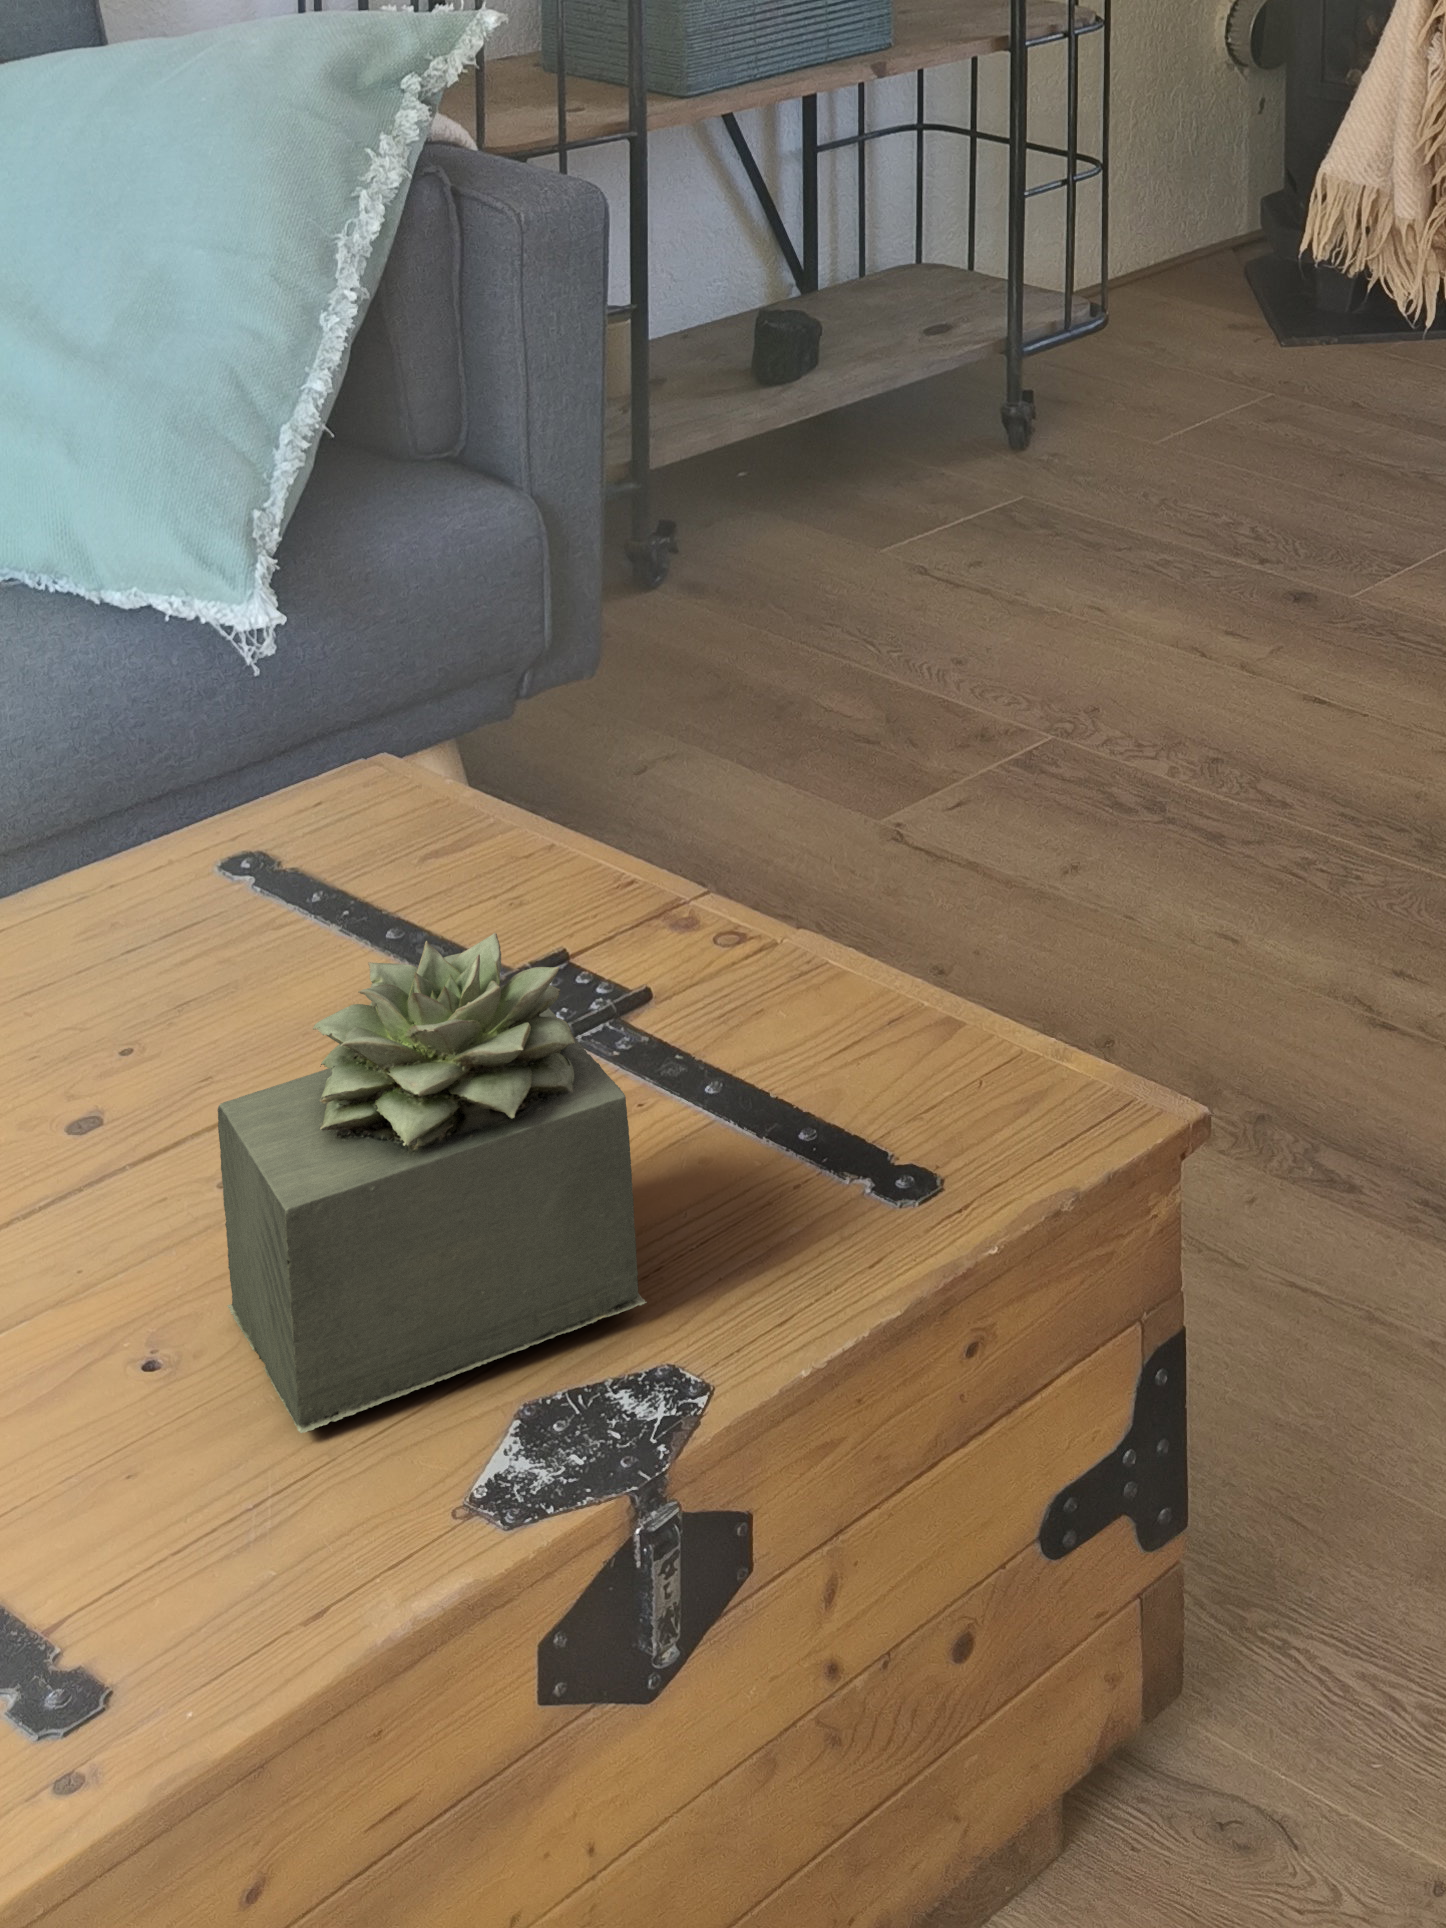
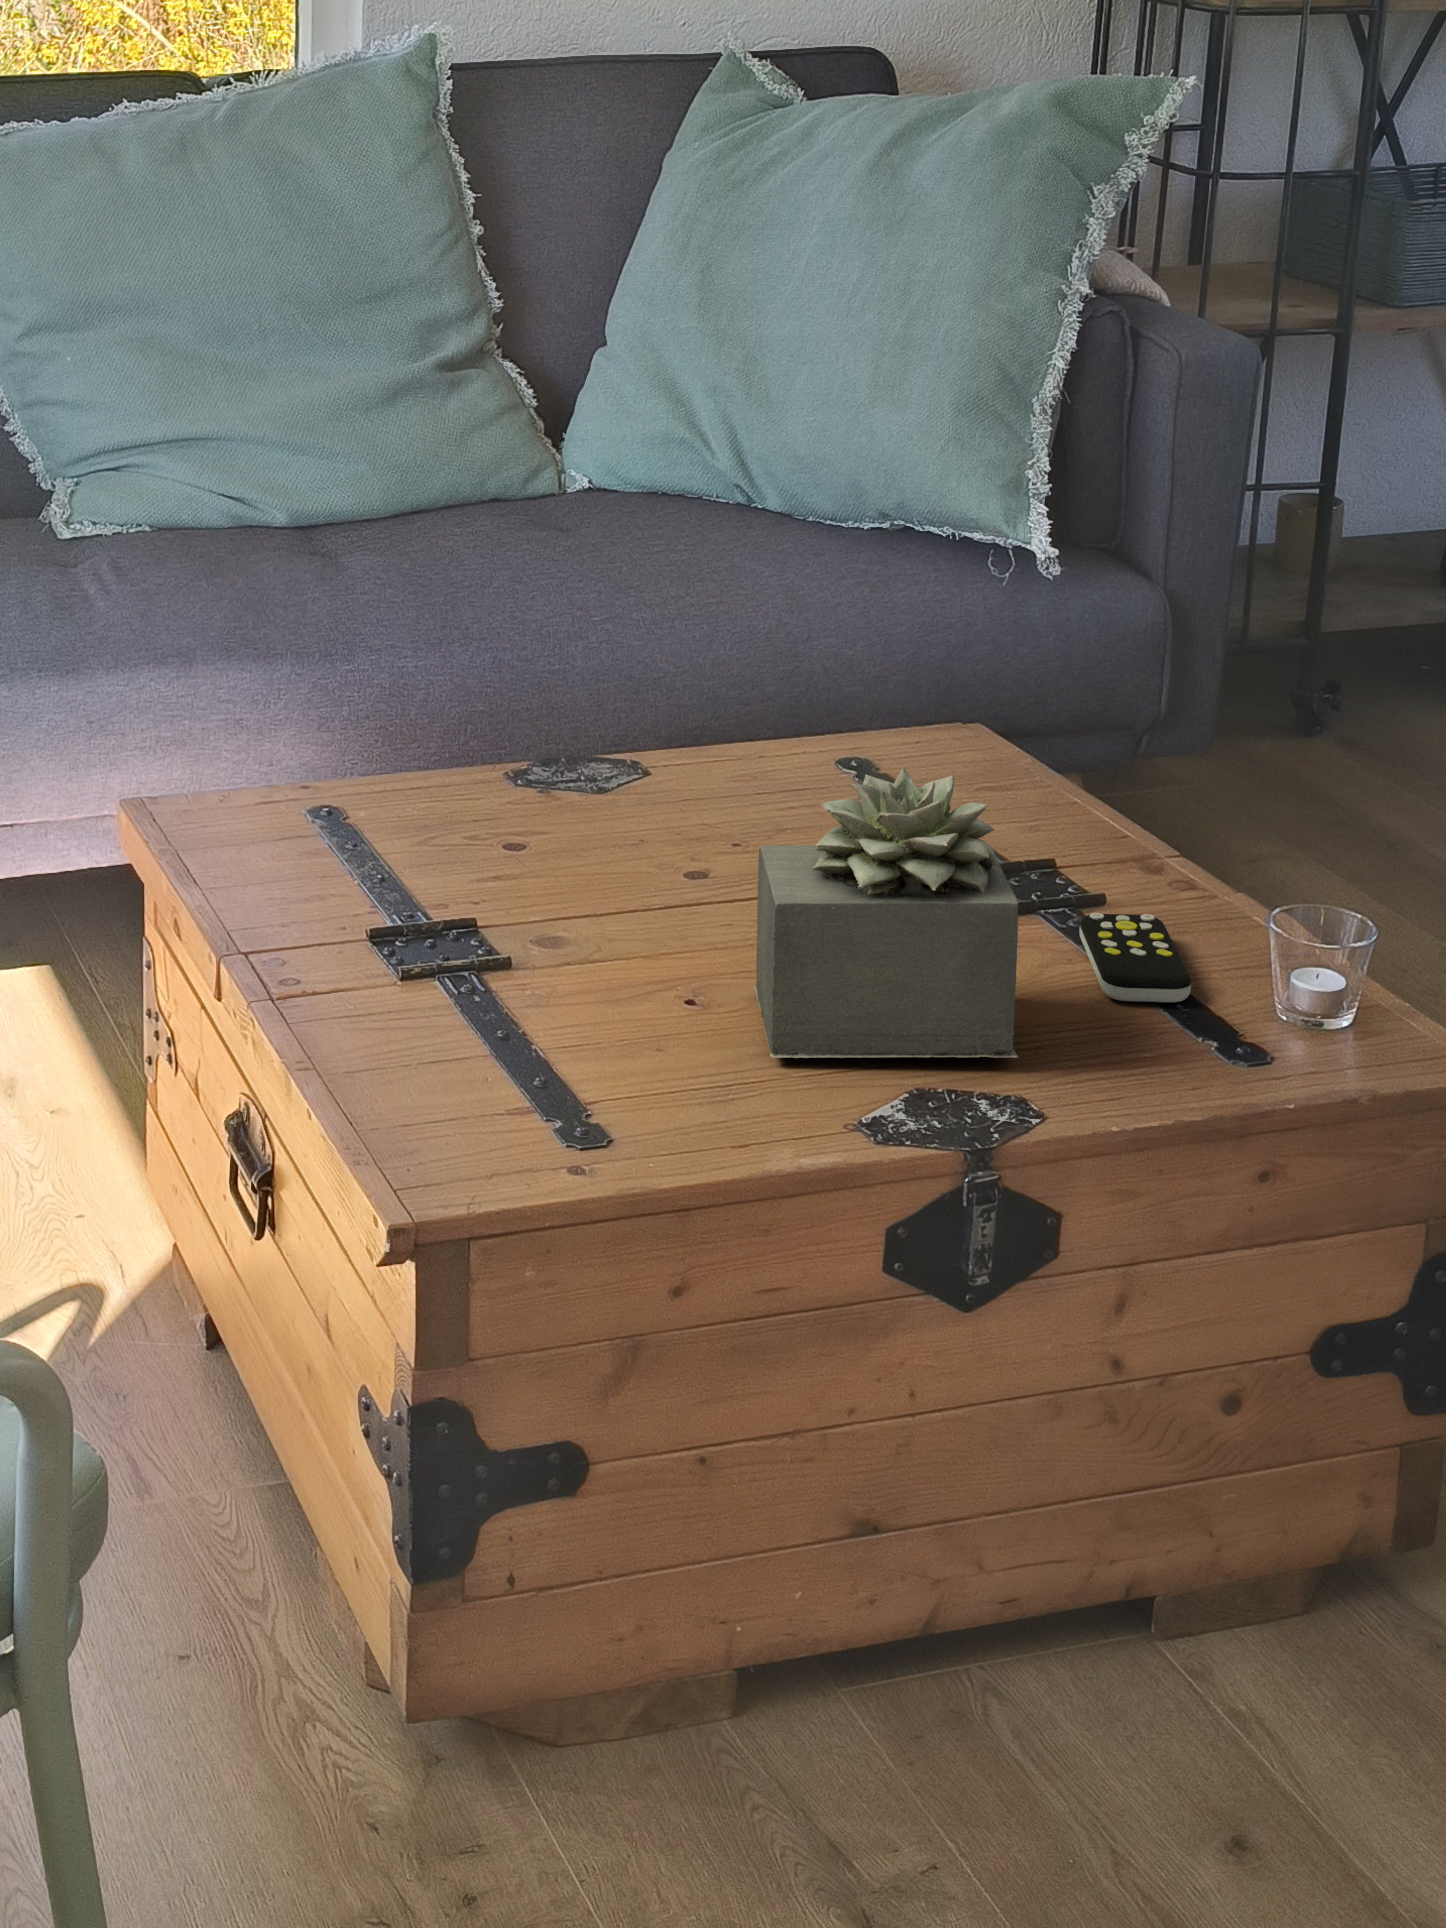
remote control: none [643,1007,815,1152] -> present [1079,913,1191,1002]

